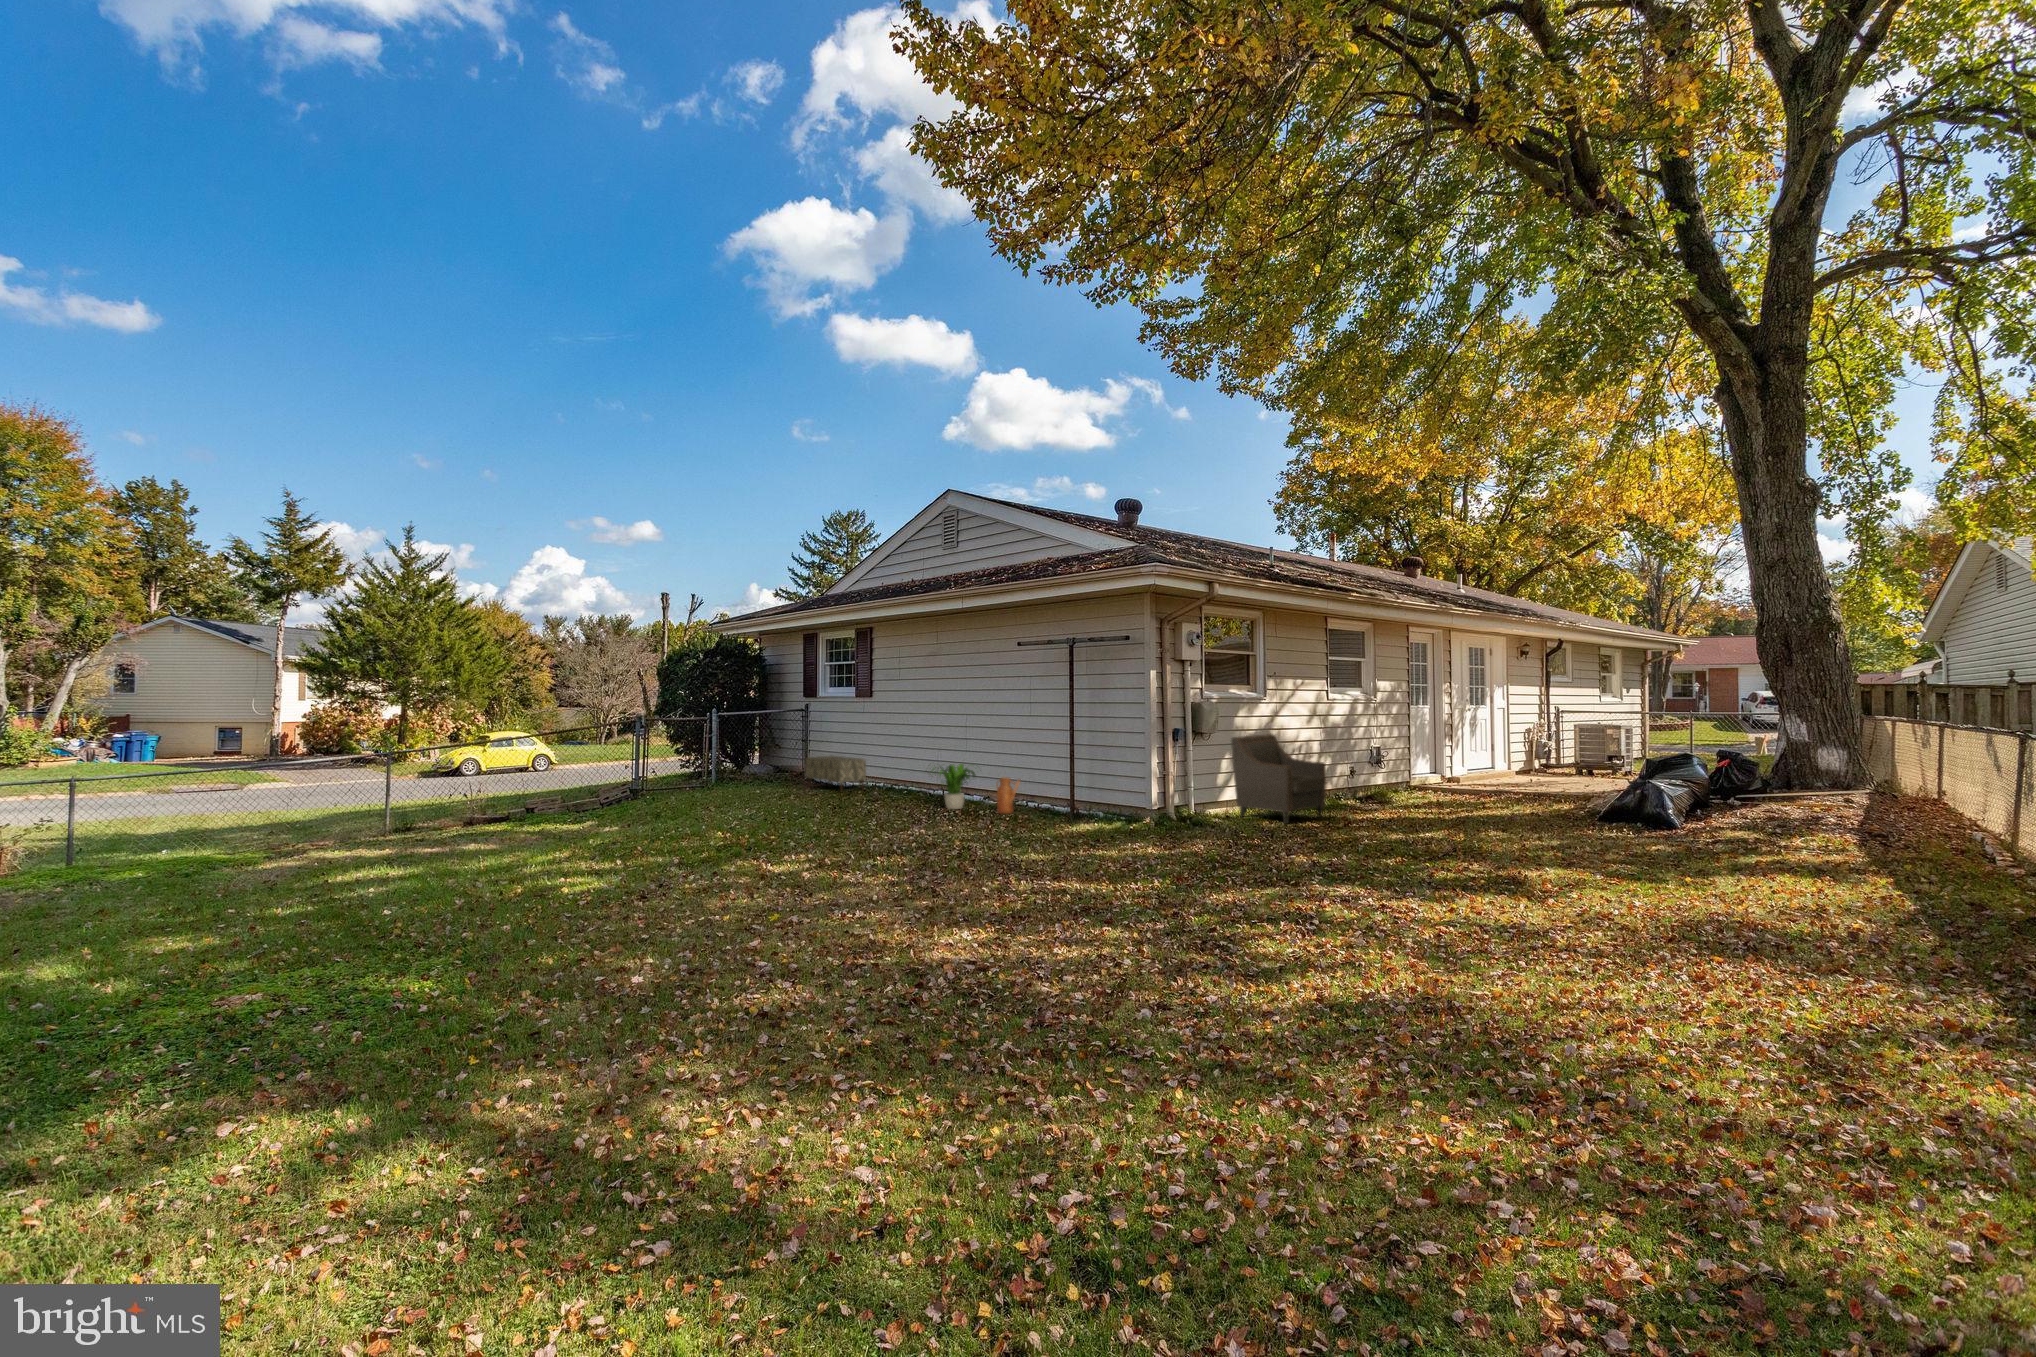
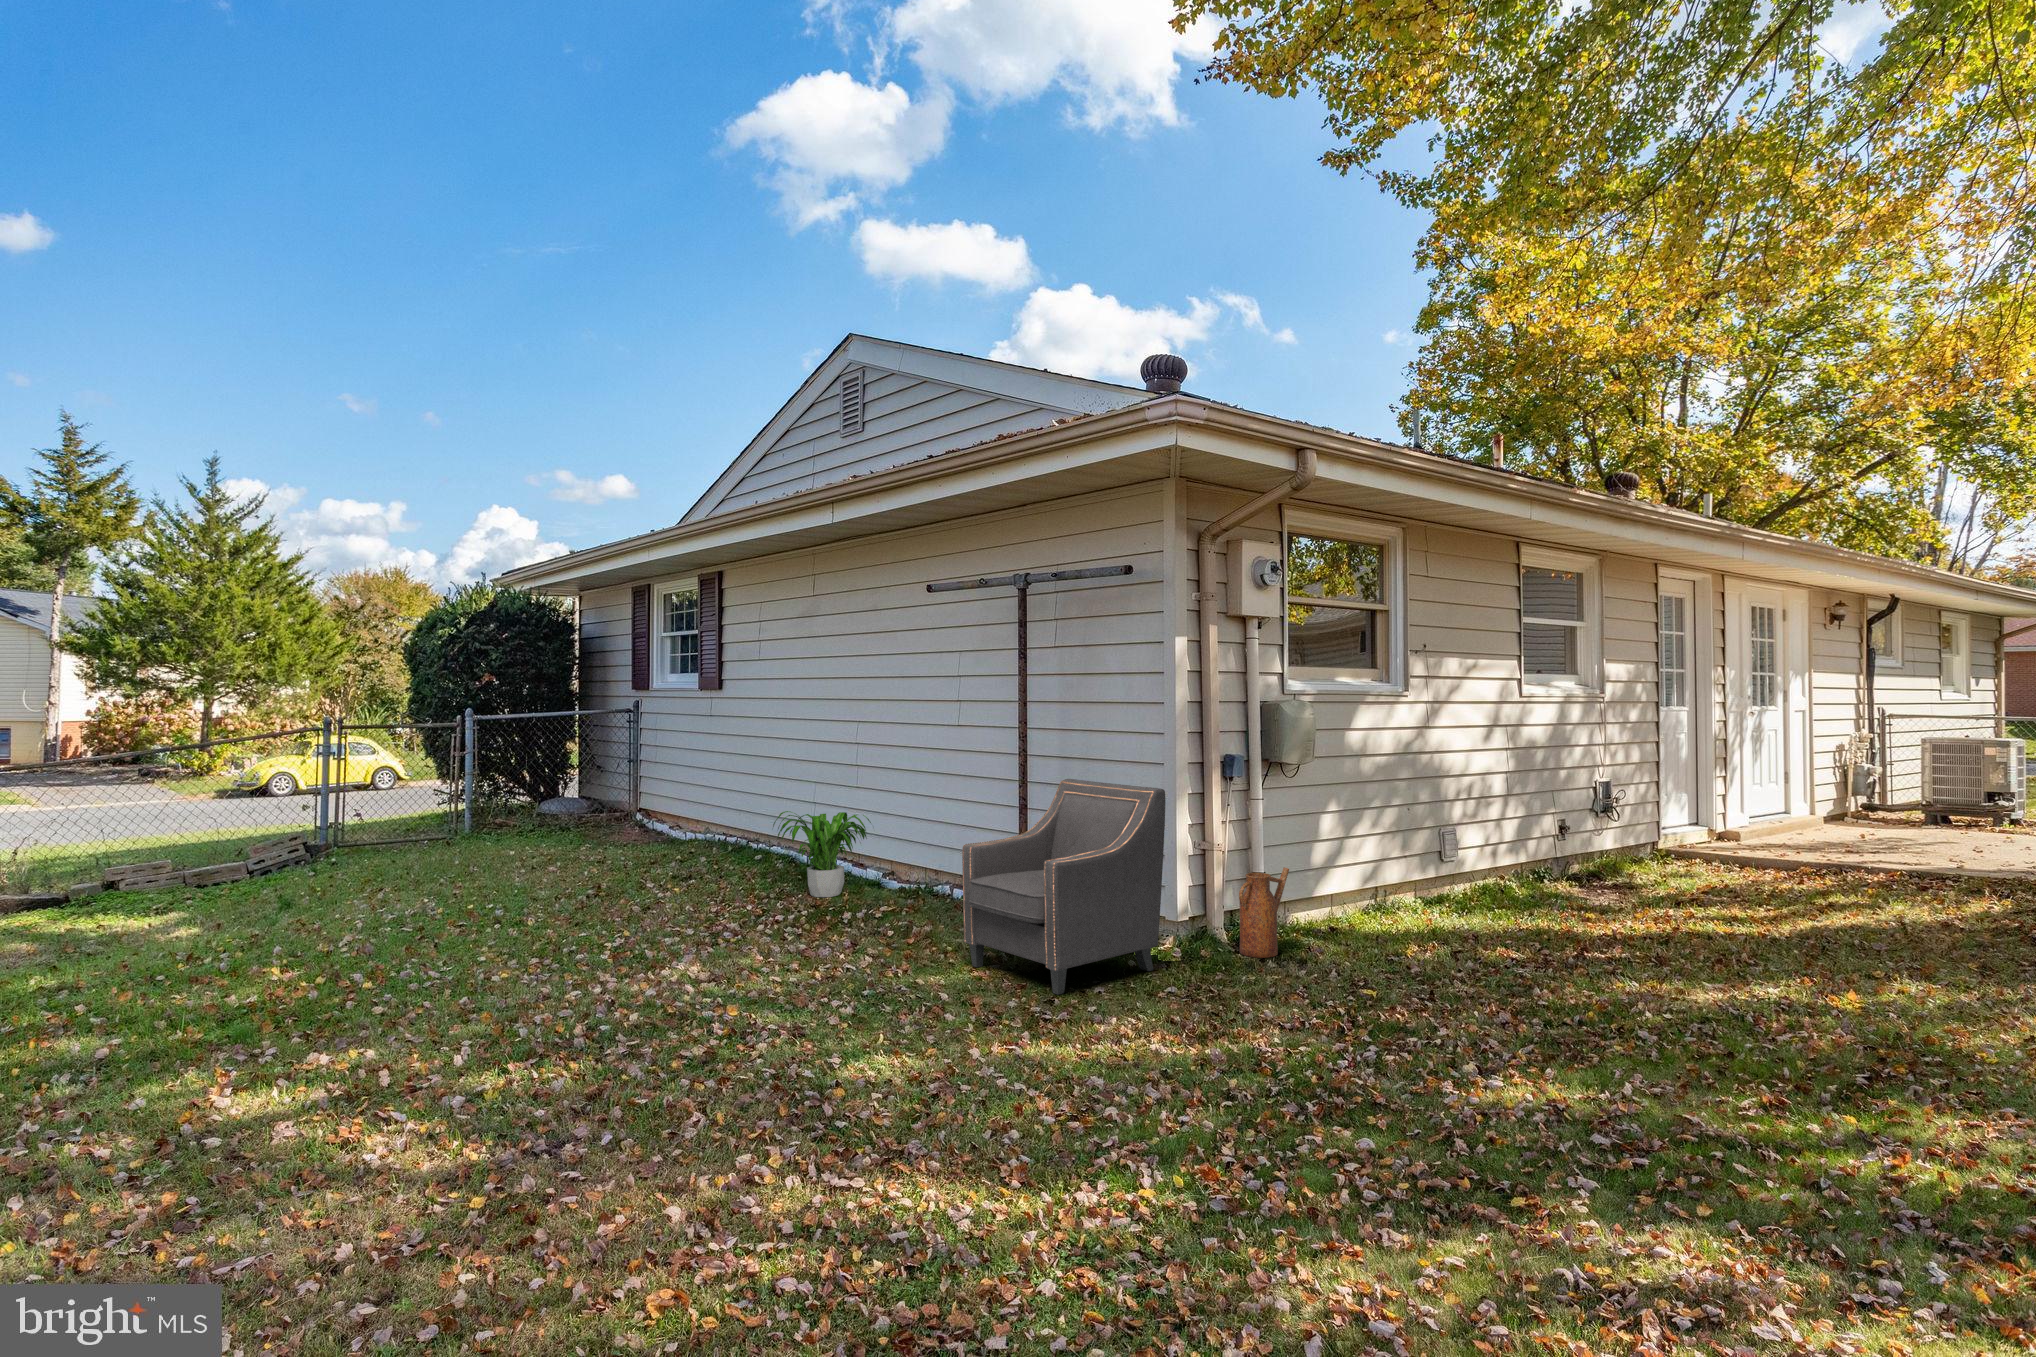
chair: present [1231,734,1326,824] -> present [962,779,1166,995]
bench: present [805,756,866,792] -> none [616,788,710,854]
watering can: present [997,778,1020,814] -> present [1239,867,1289,958]

